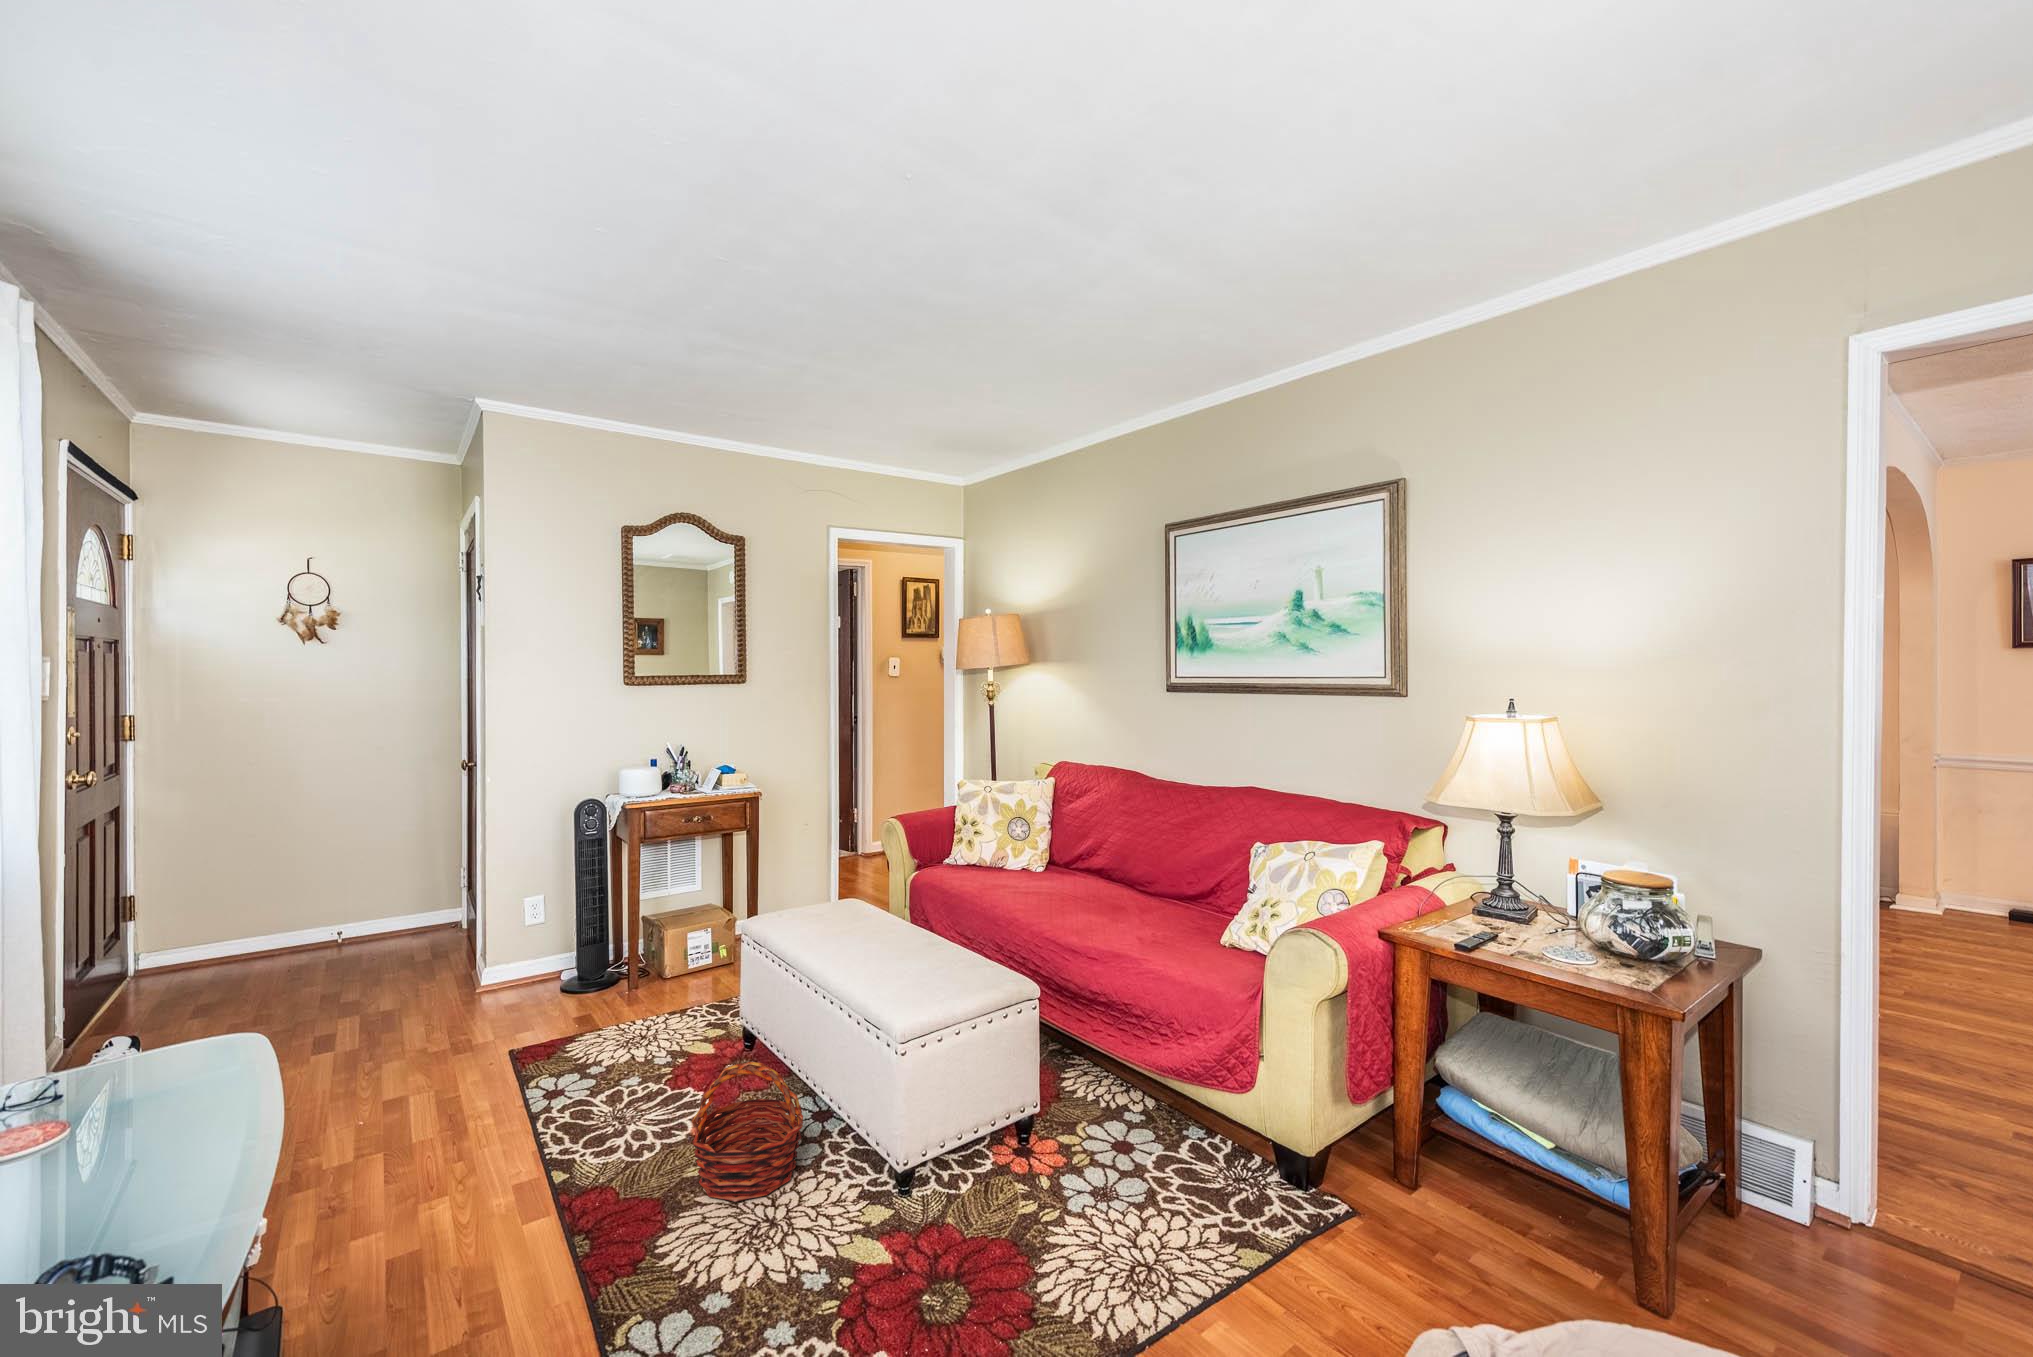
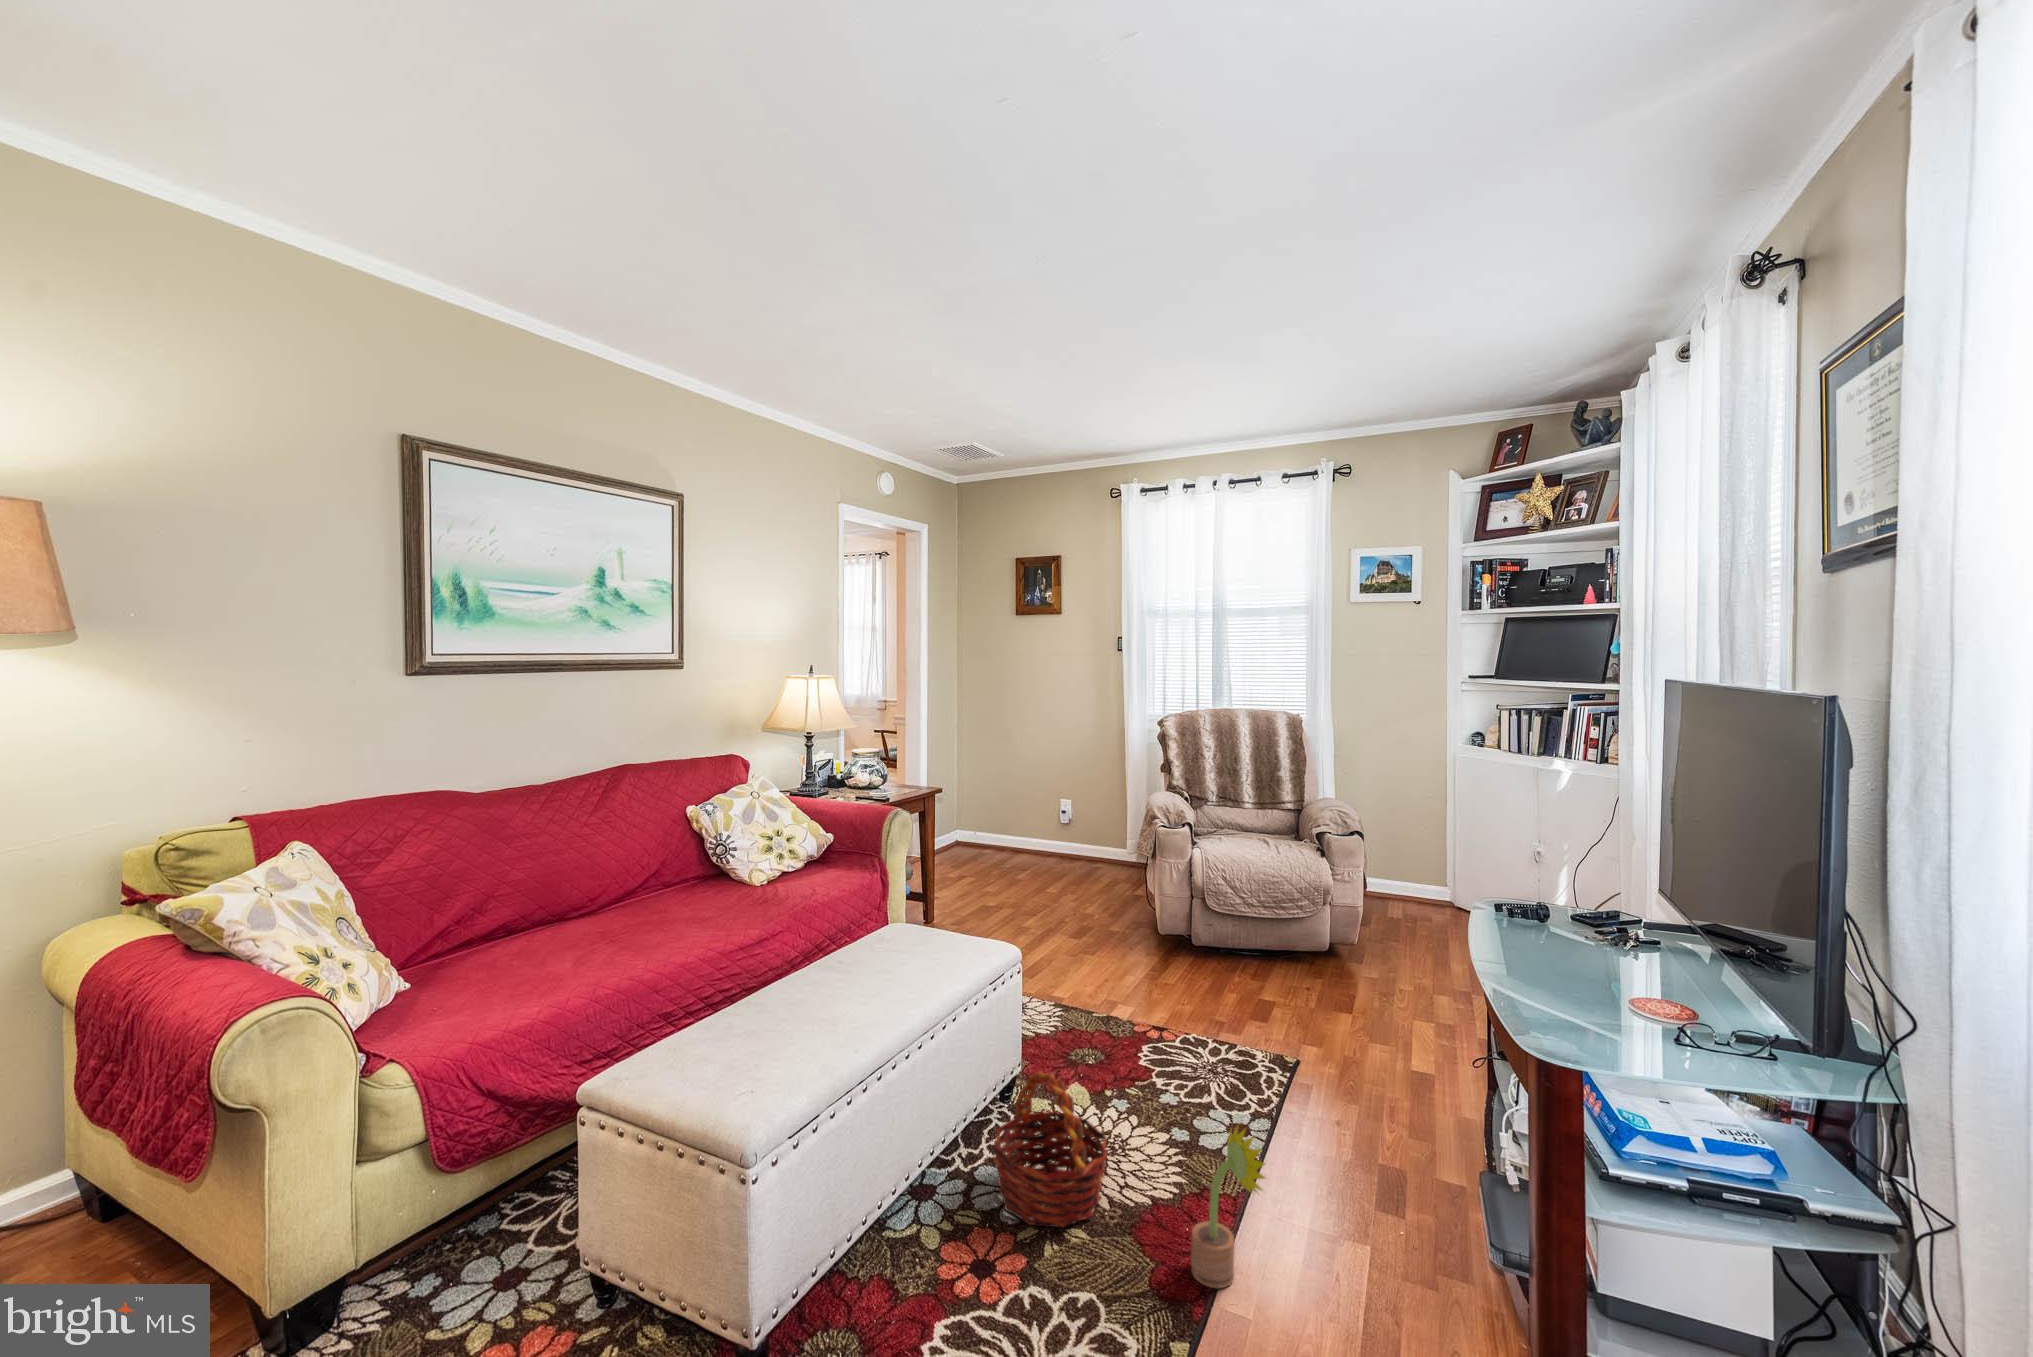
decorative plant: none [519,1114,592,1231] -> present [1191,1126,1265,1288]

